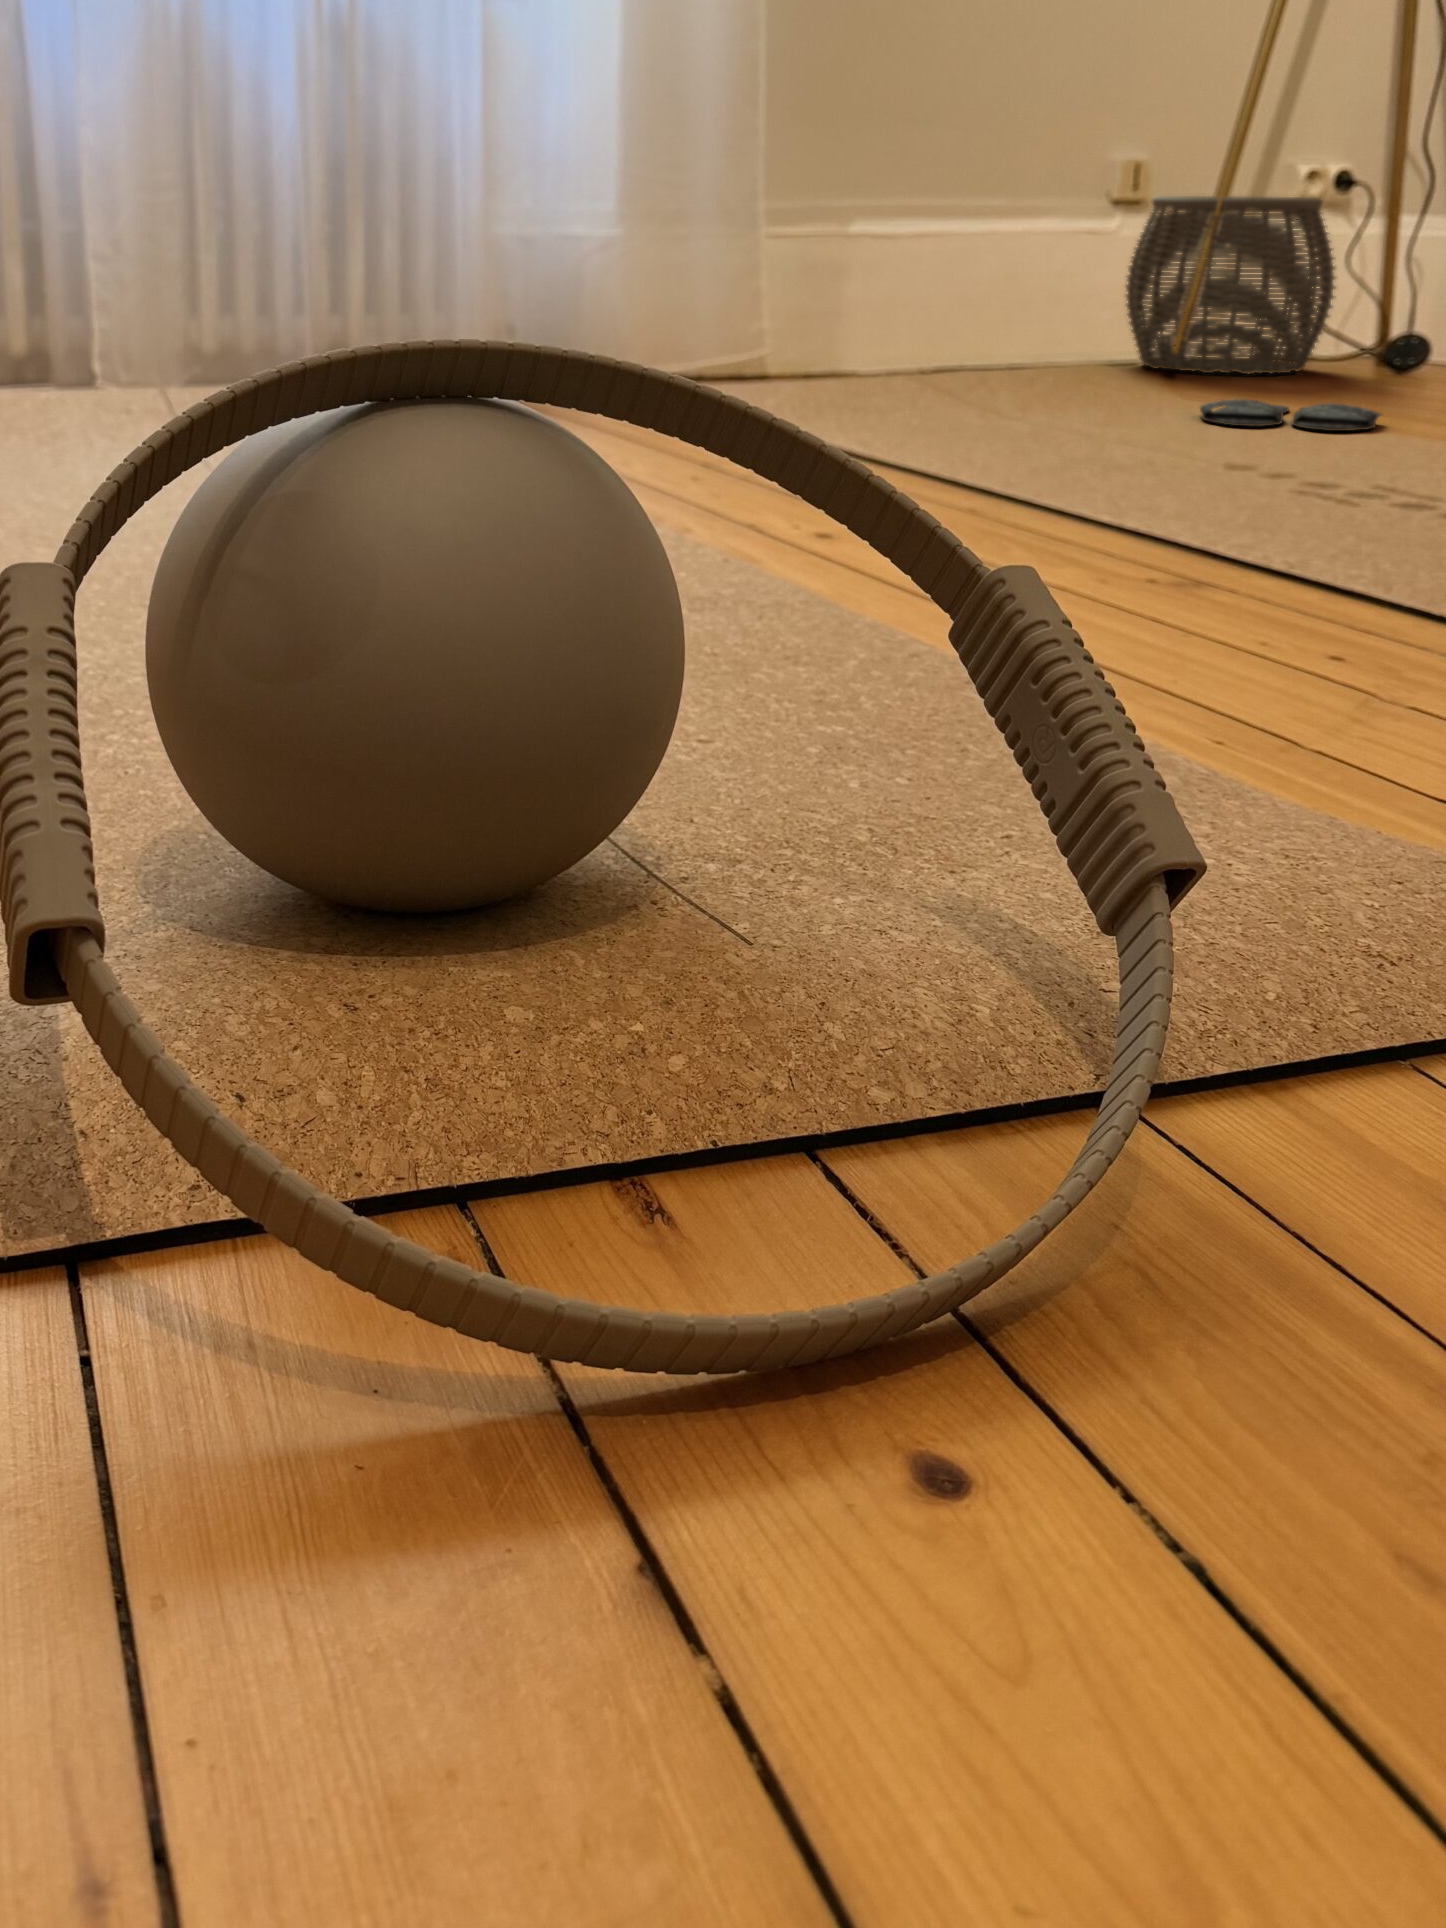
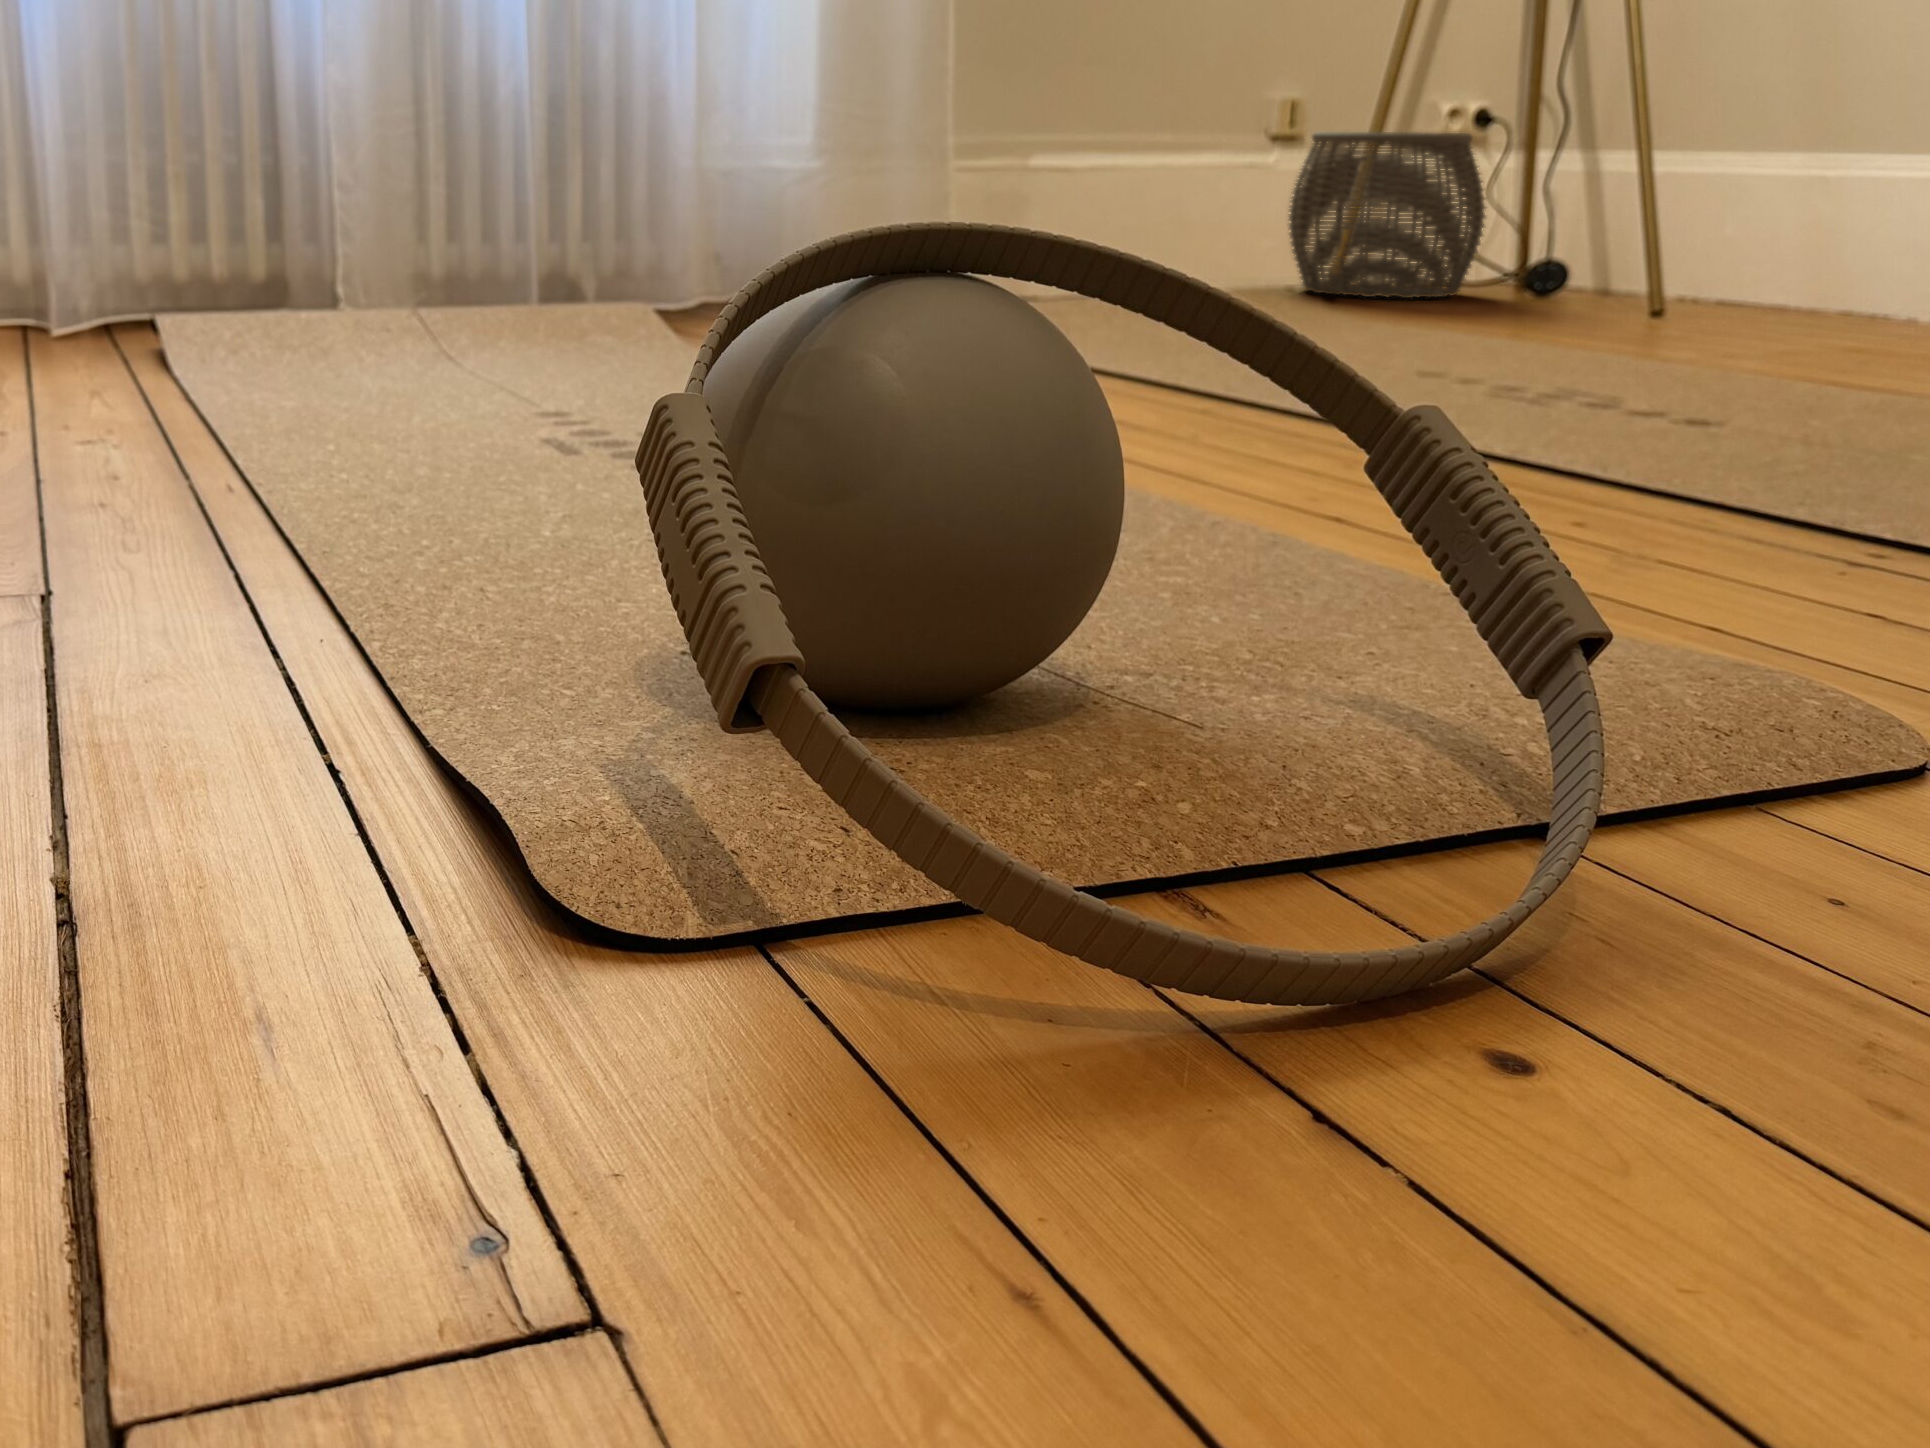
slippers: present [1200,399,1381,431] -> none [1378,318,1549,346]

